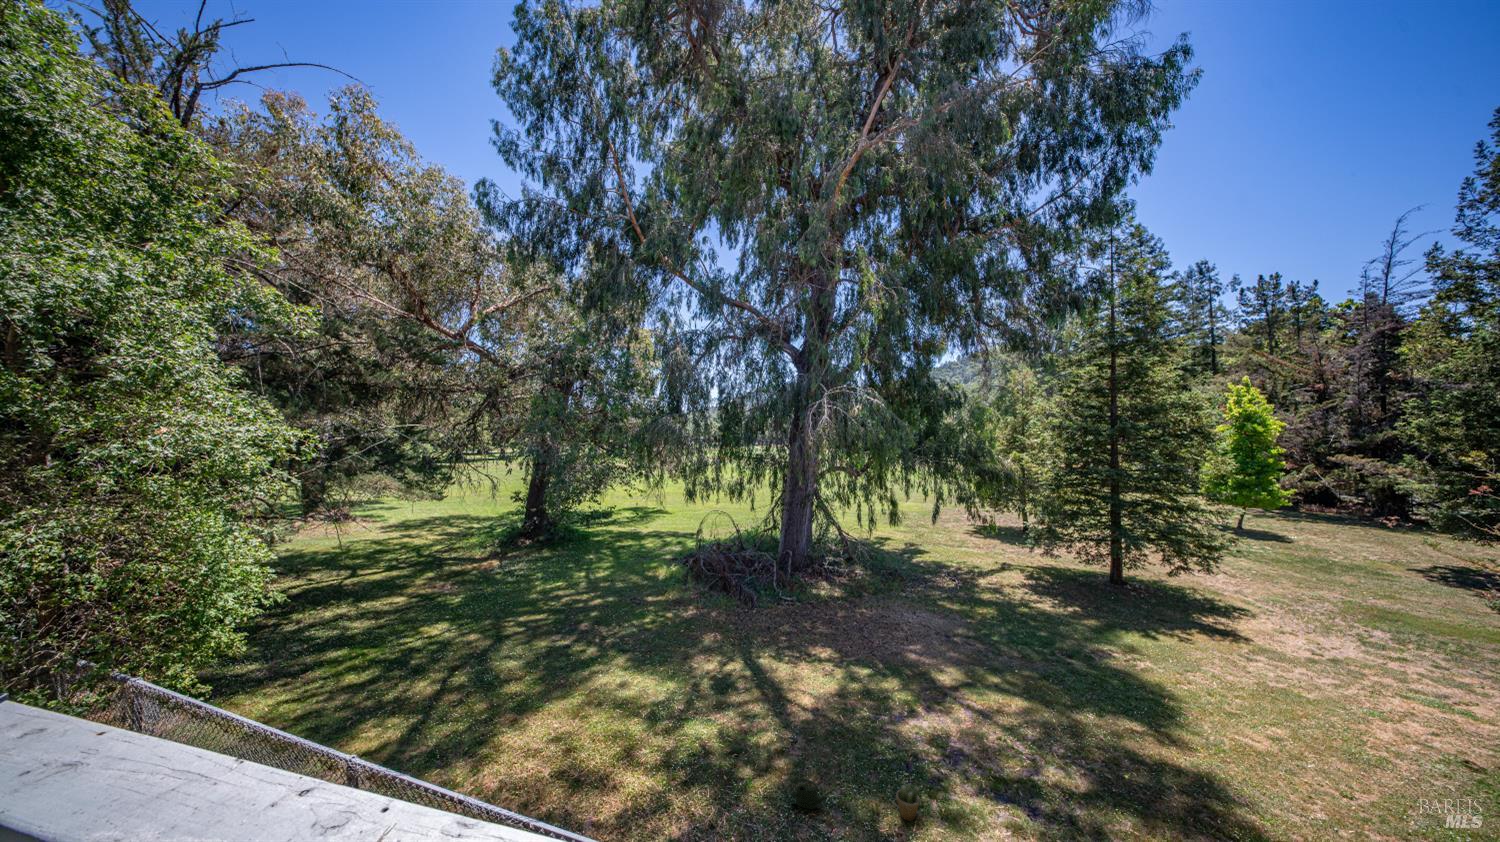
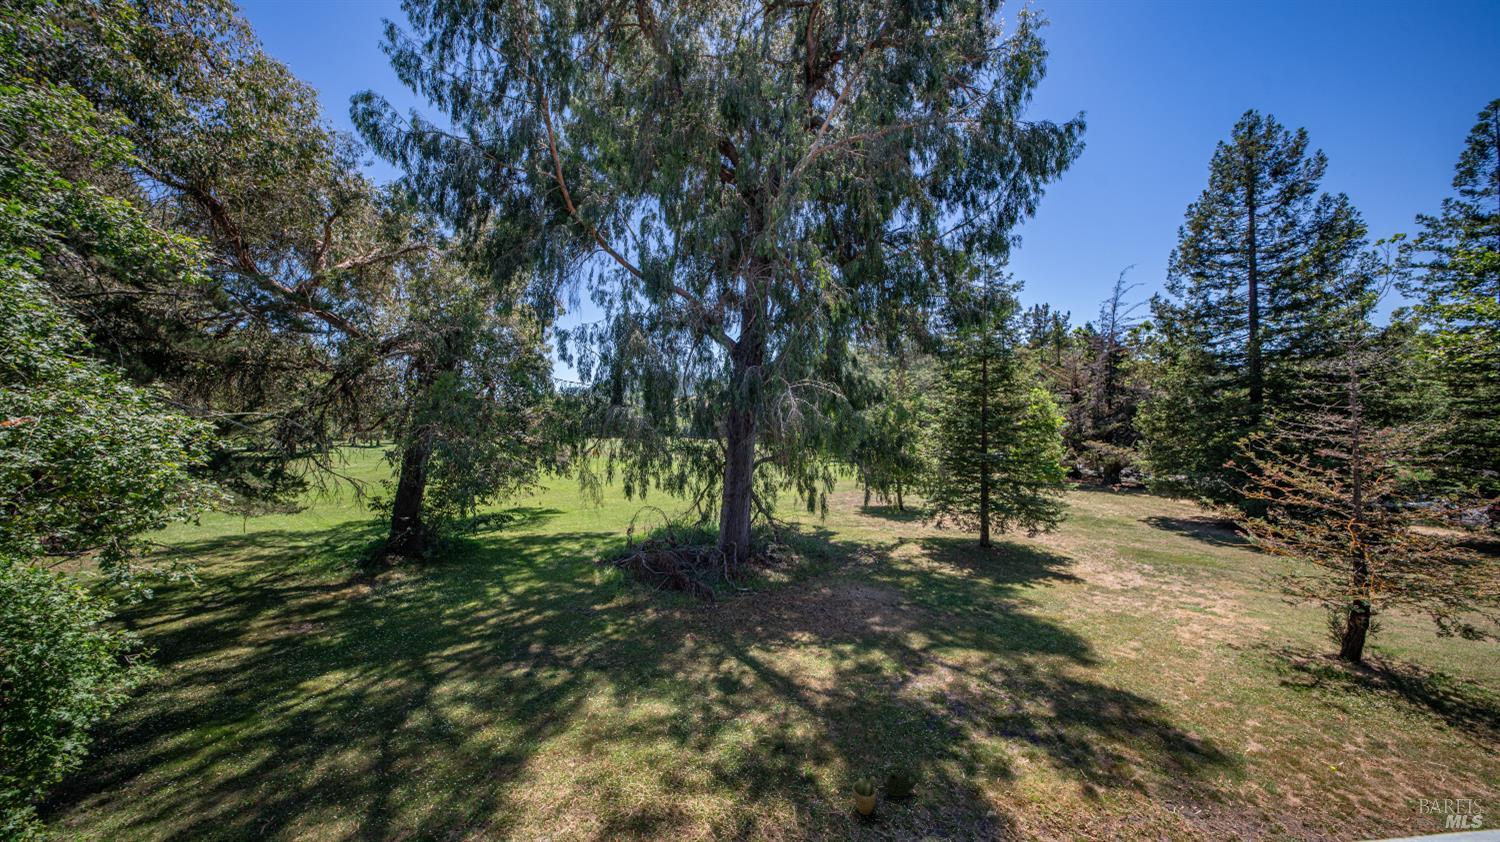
potted plant: present [896,785,919,821] -> present [853,777,877,815]

